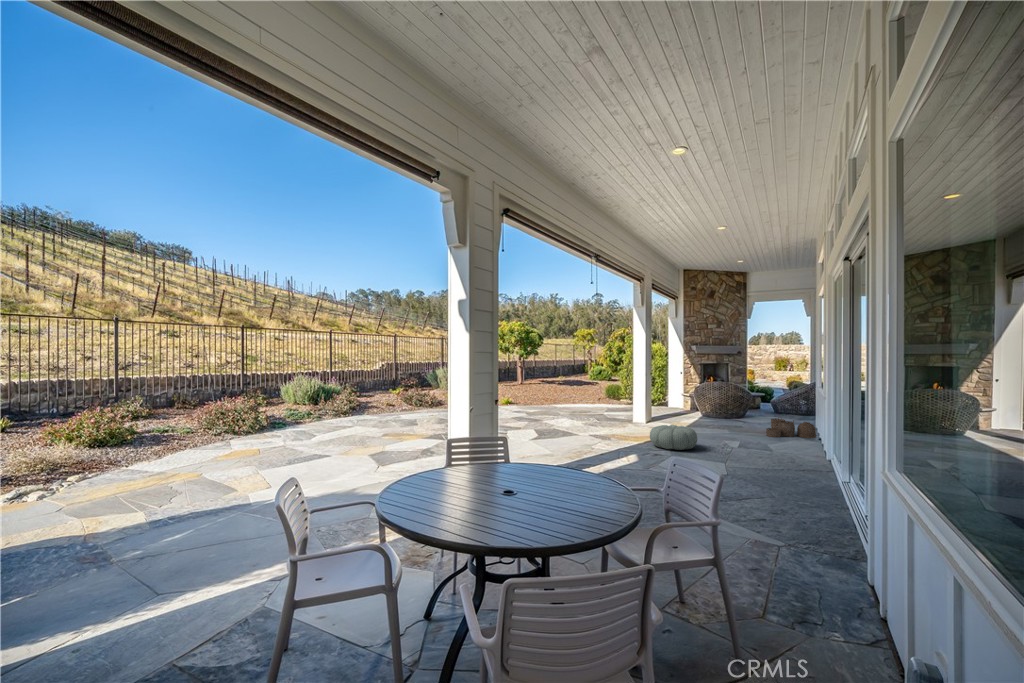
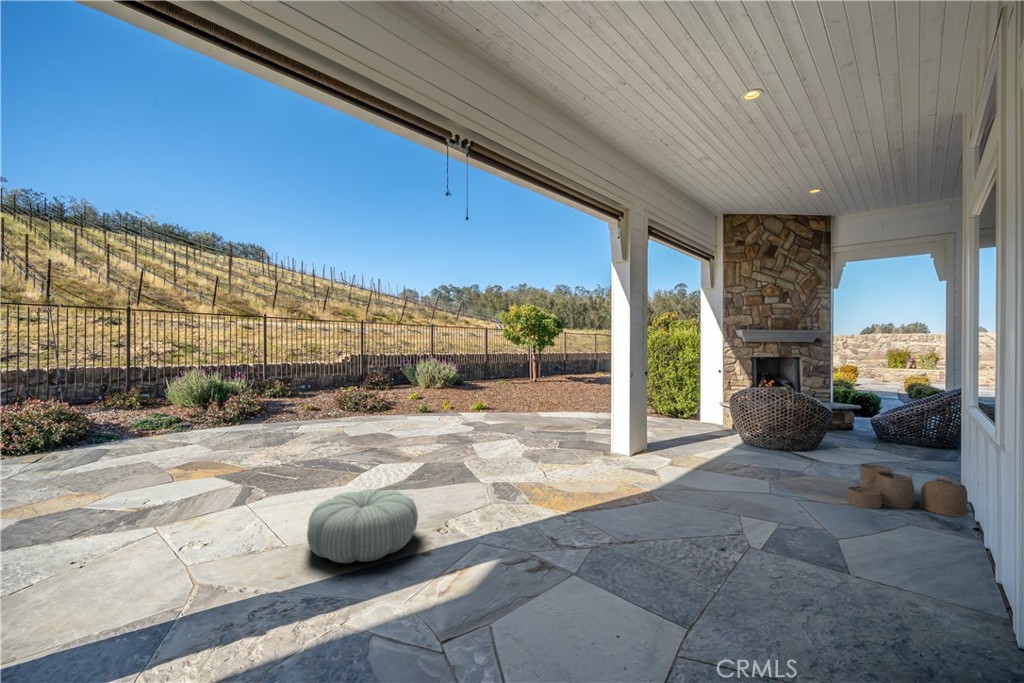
pouf: present [650,425,697,450] -> present [307,489,418,563]

